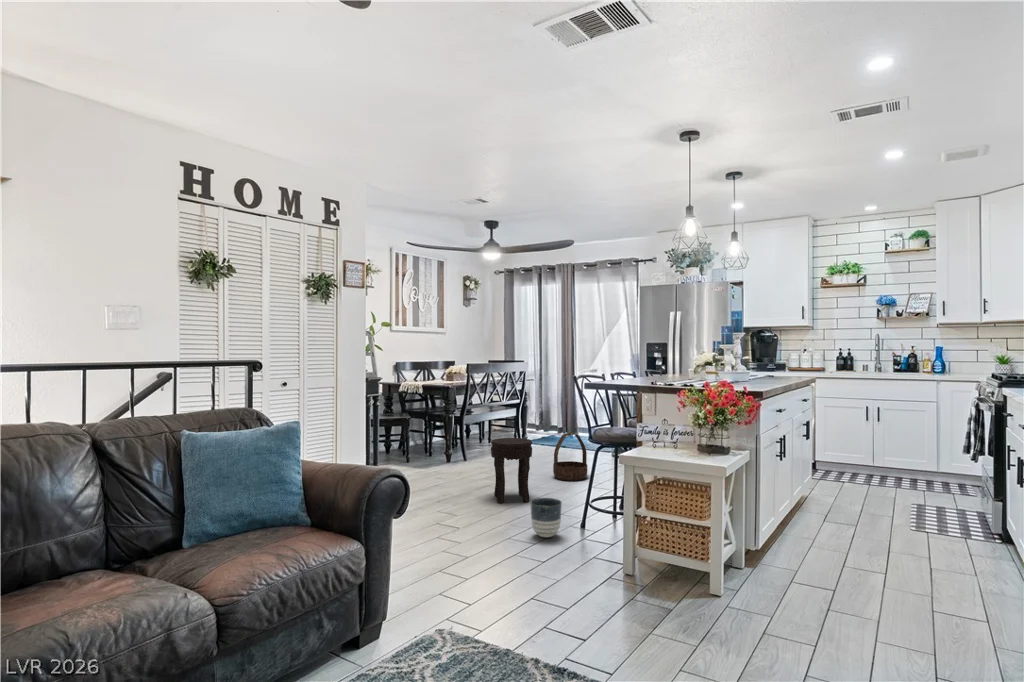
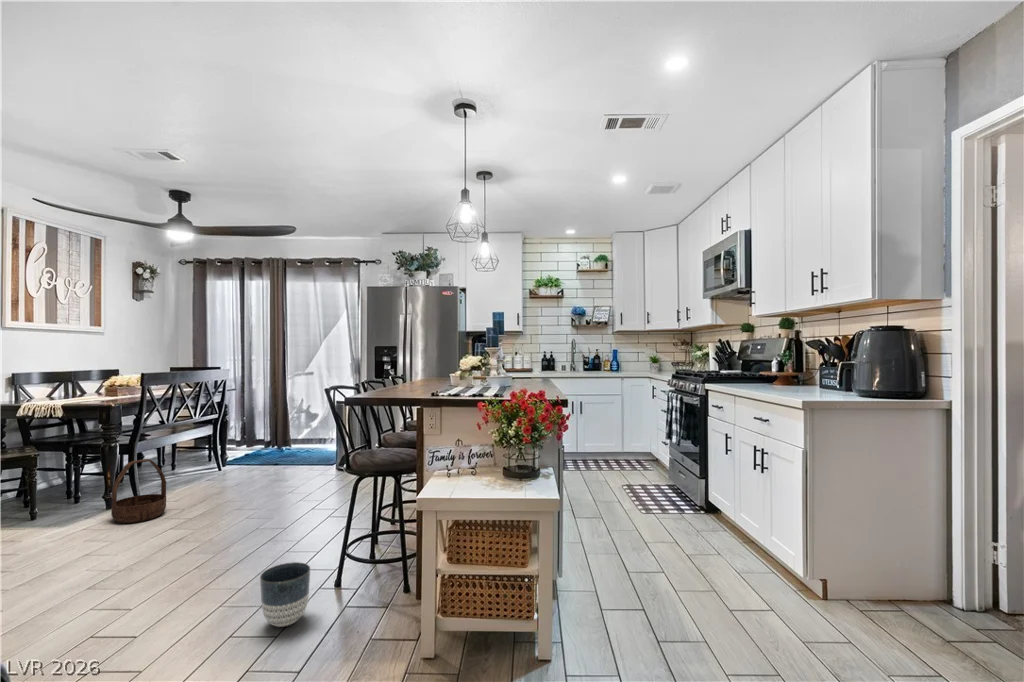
basket: present [553,433,587,481] -> present [111,459,166,523]
side table: present [491,438,532,503] -> none [184,472,251,572]

